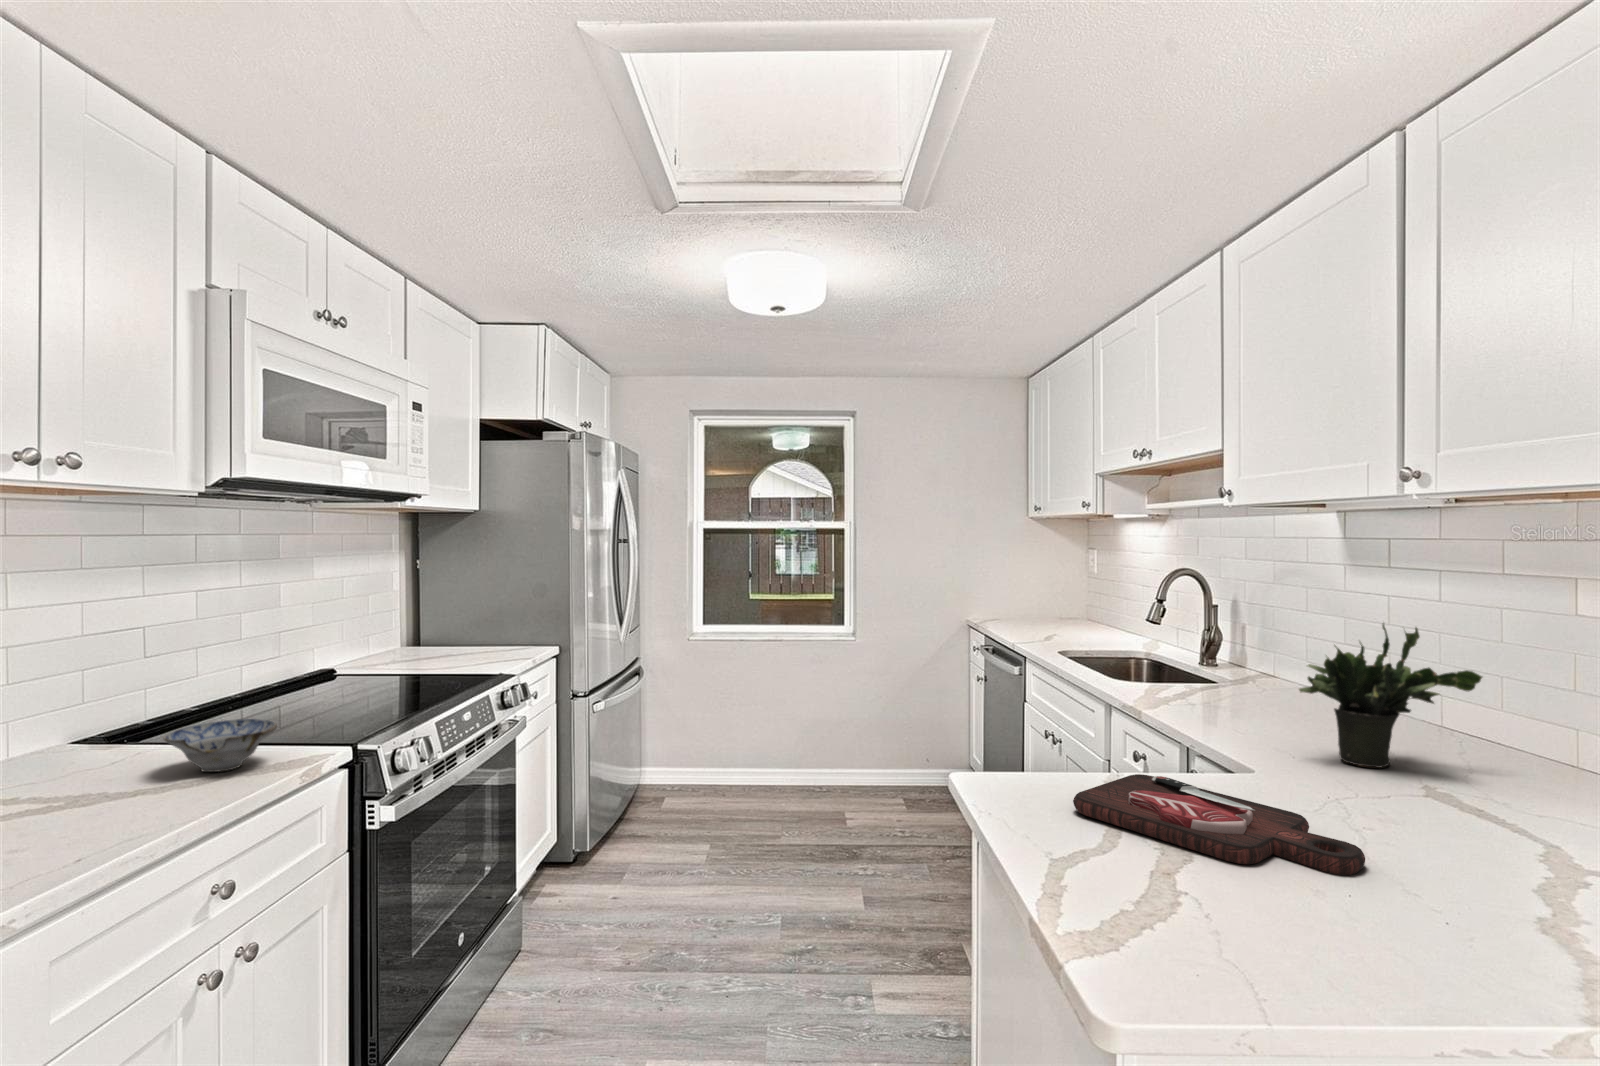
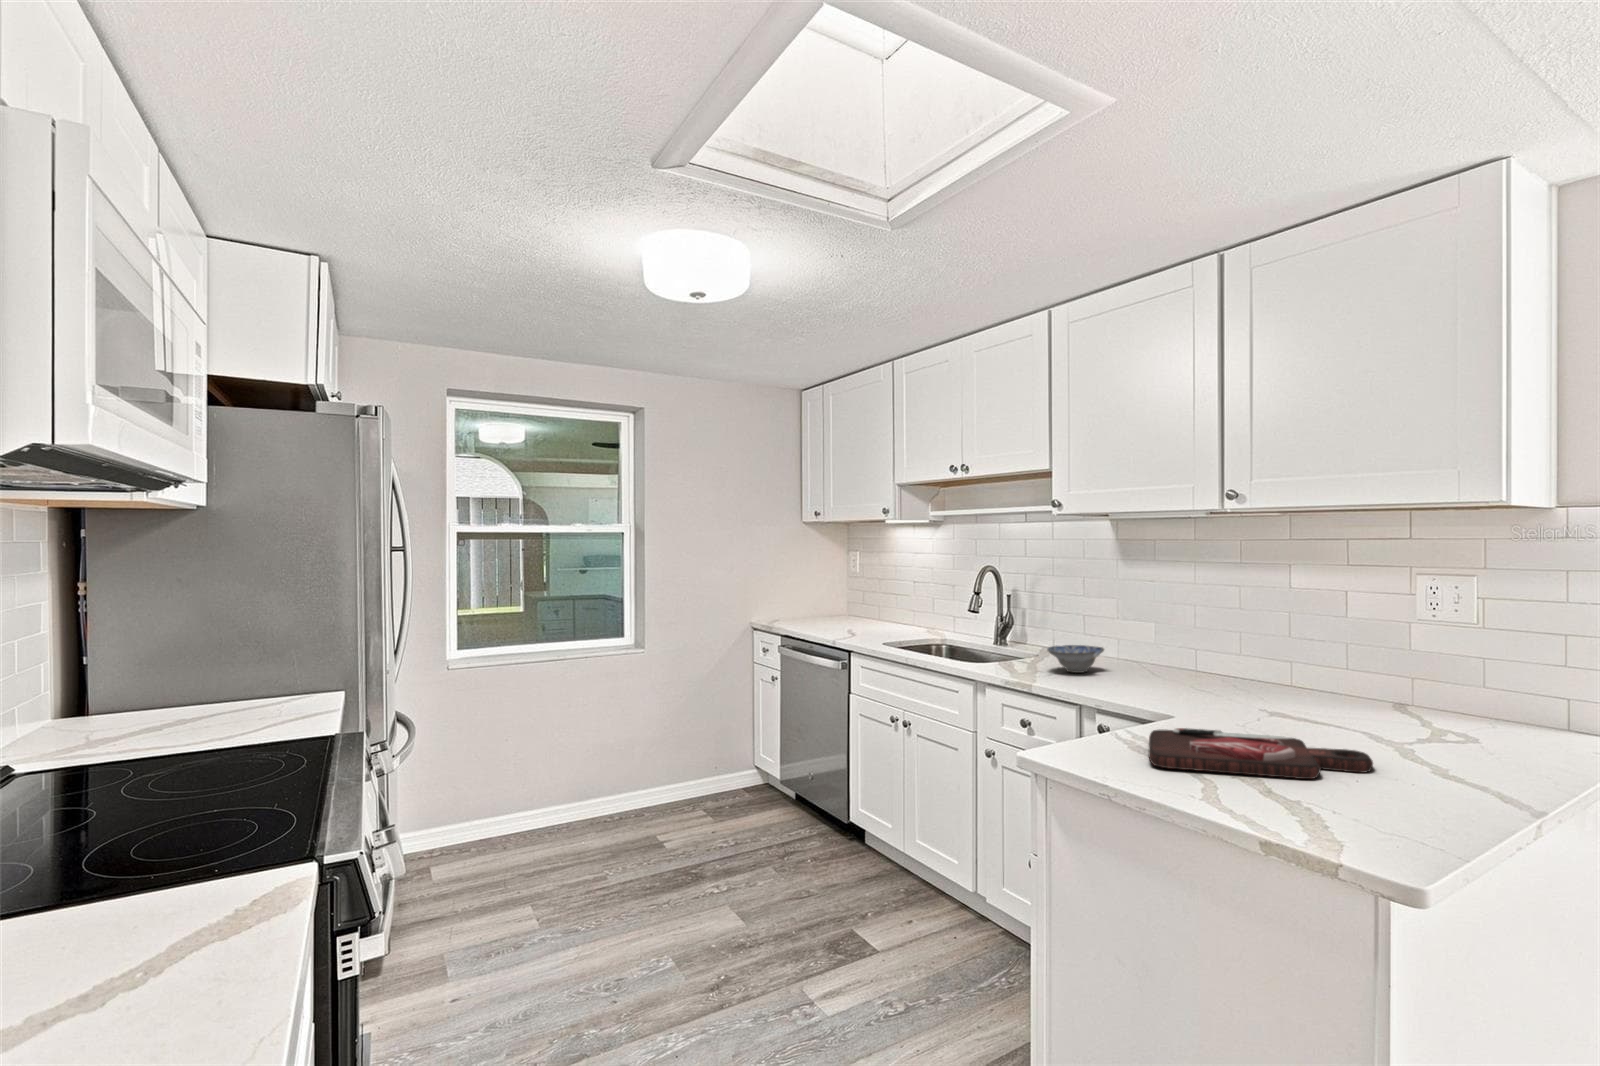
potted plant: present [1299,624,1482,768] -> none [1190,591,1292,700]
ceramic bowl: present [164,719,277,772] -> present [1047,645,1104,673]

